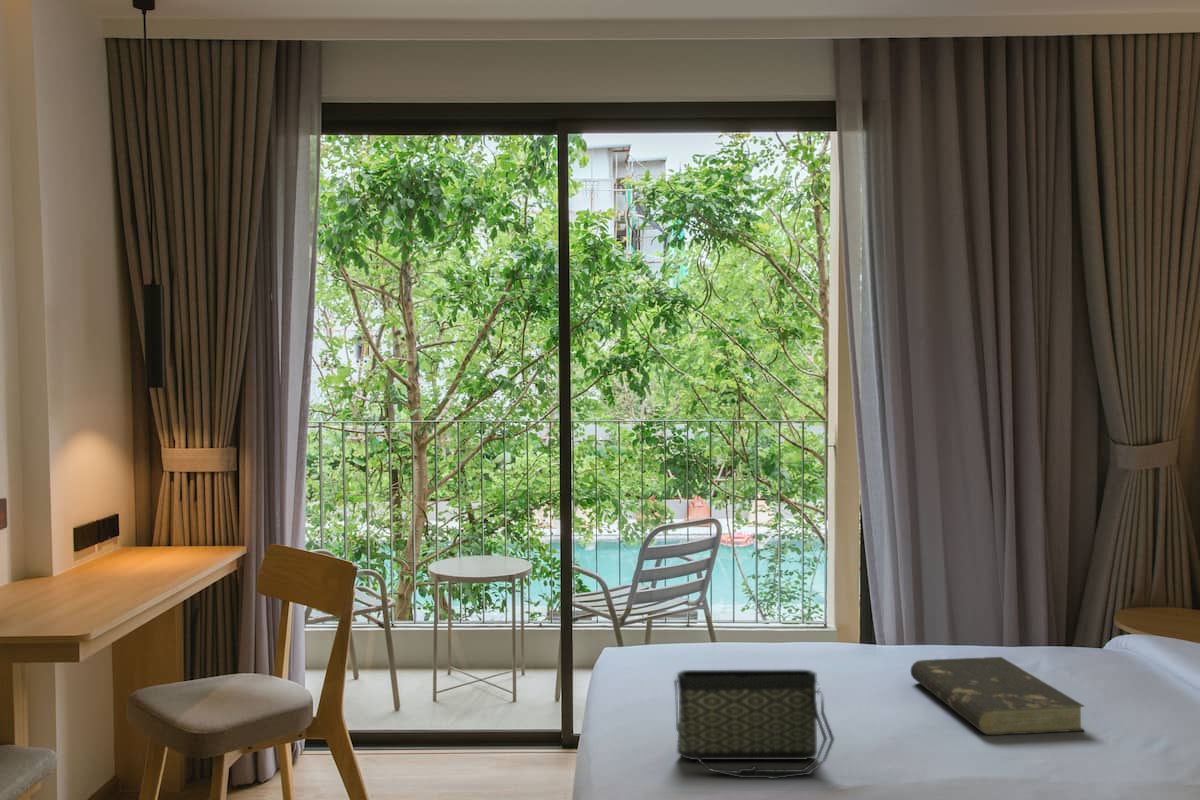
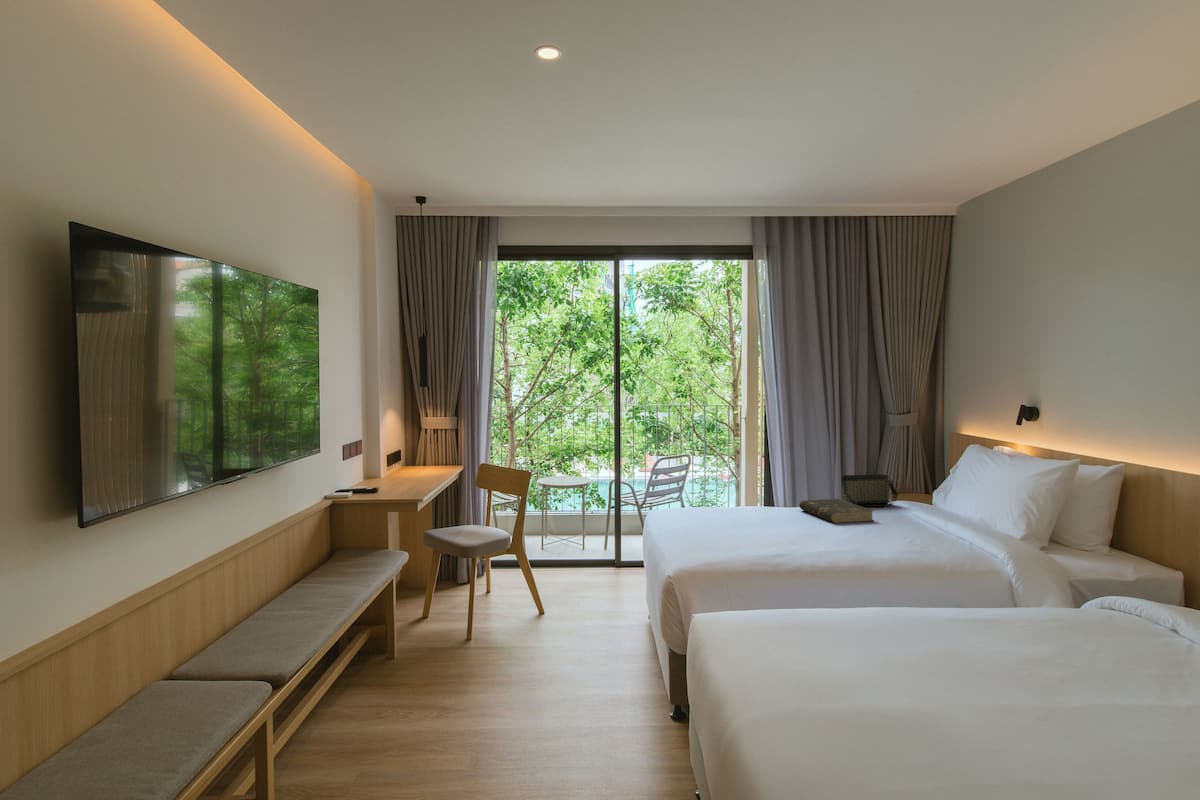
handbag: present [674,669,834,779] -> present [841,474,898,507]

